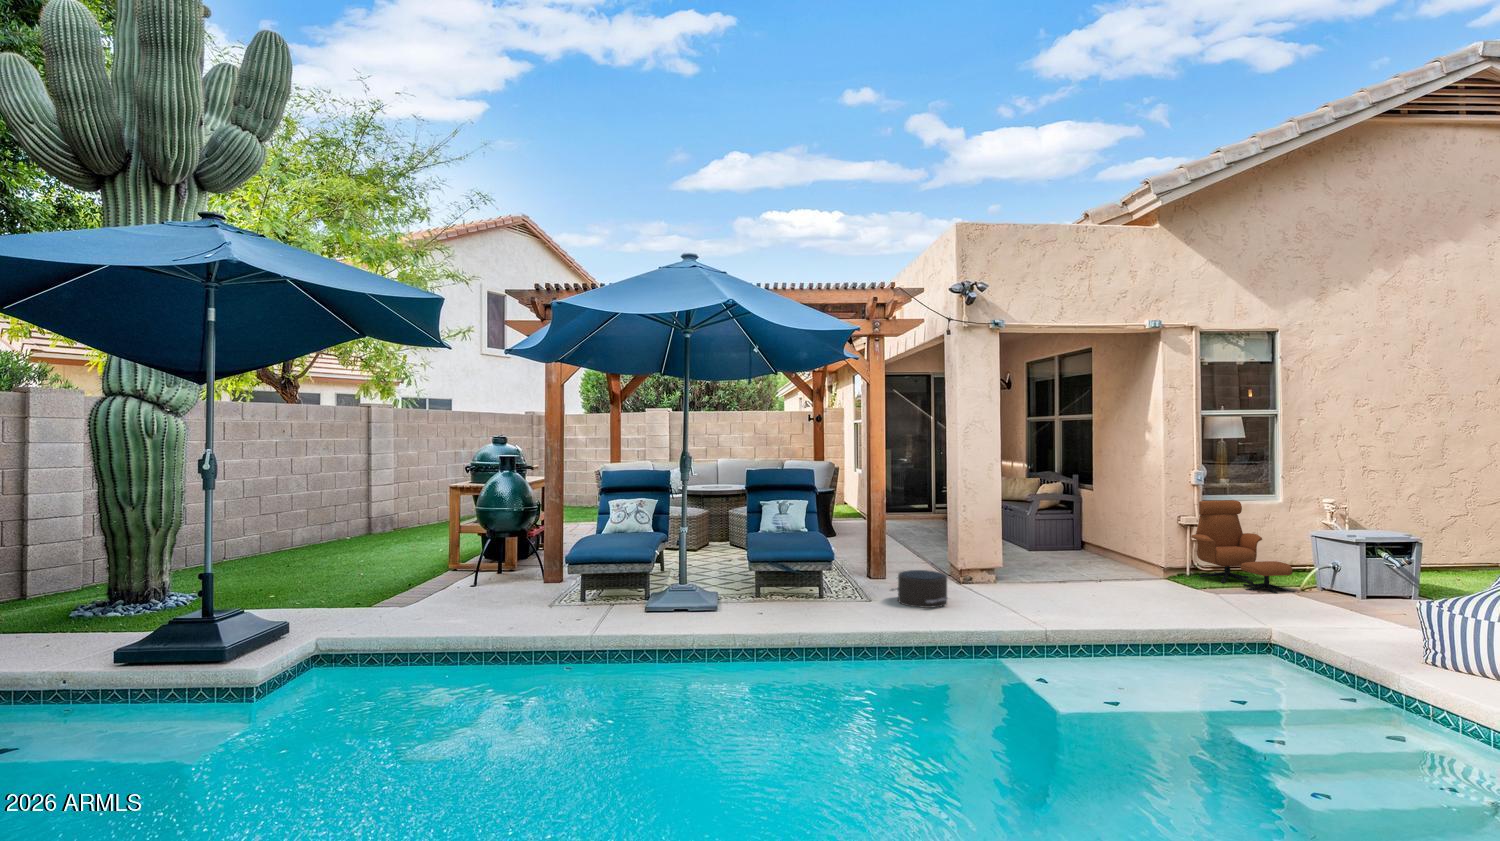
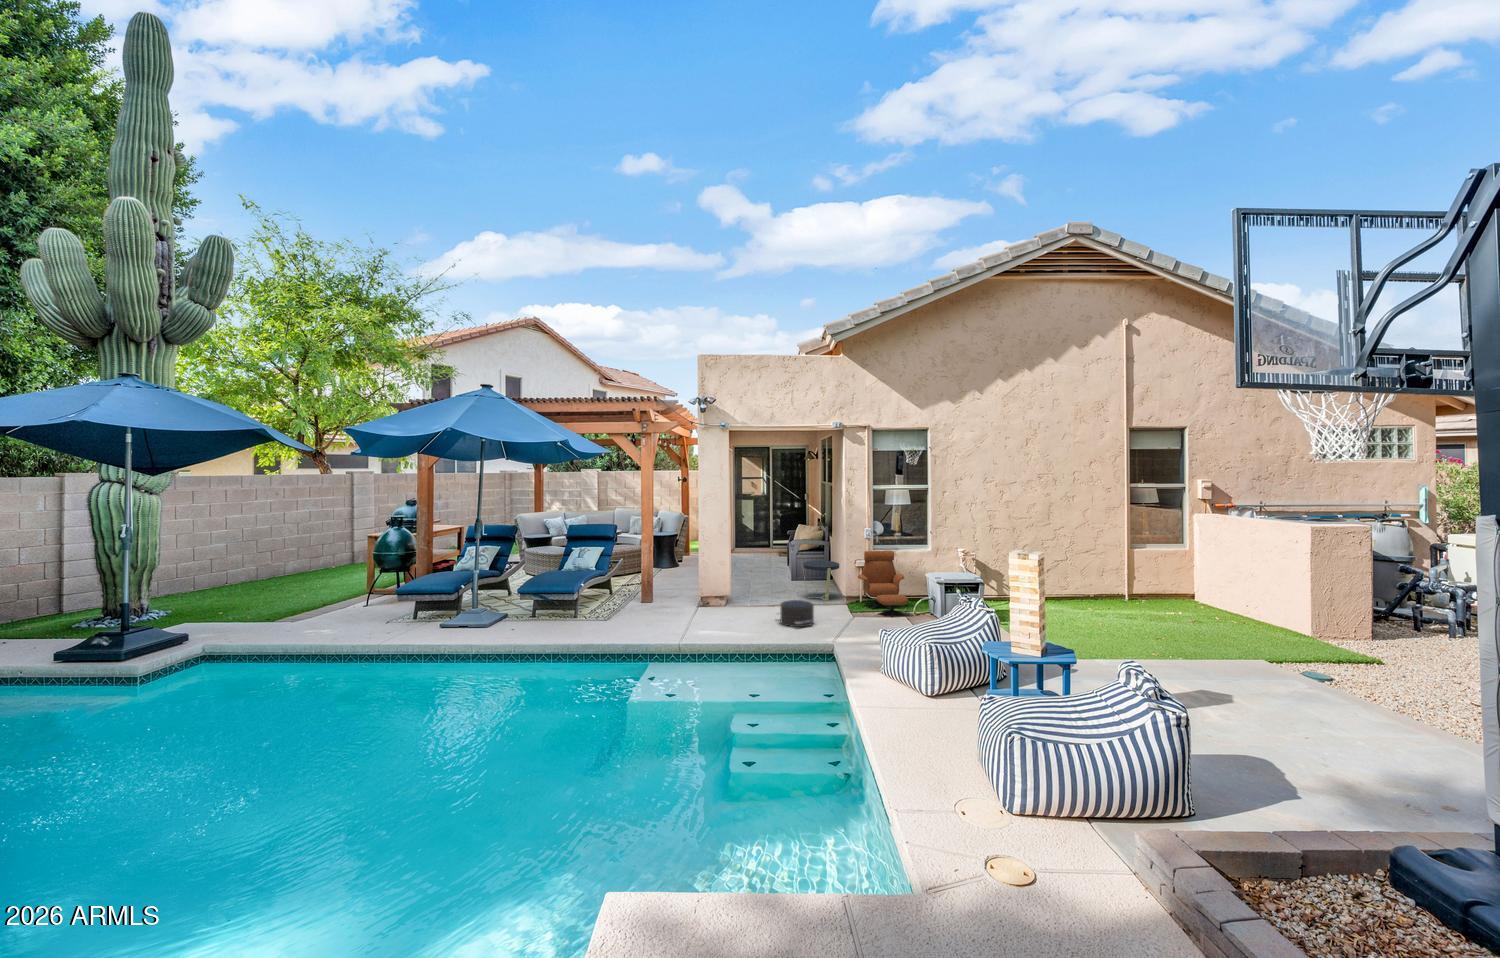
side table: none [1090,517,1147,574] -> present [802,560,839,601]
pouf: present [891,570,948,608] -> present [778,600,814,627]

